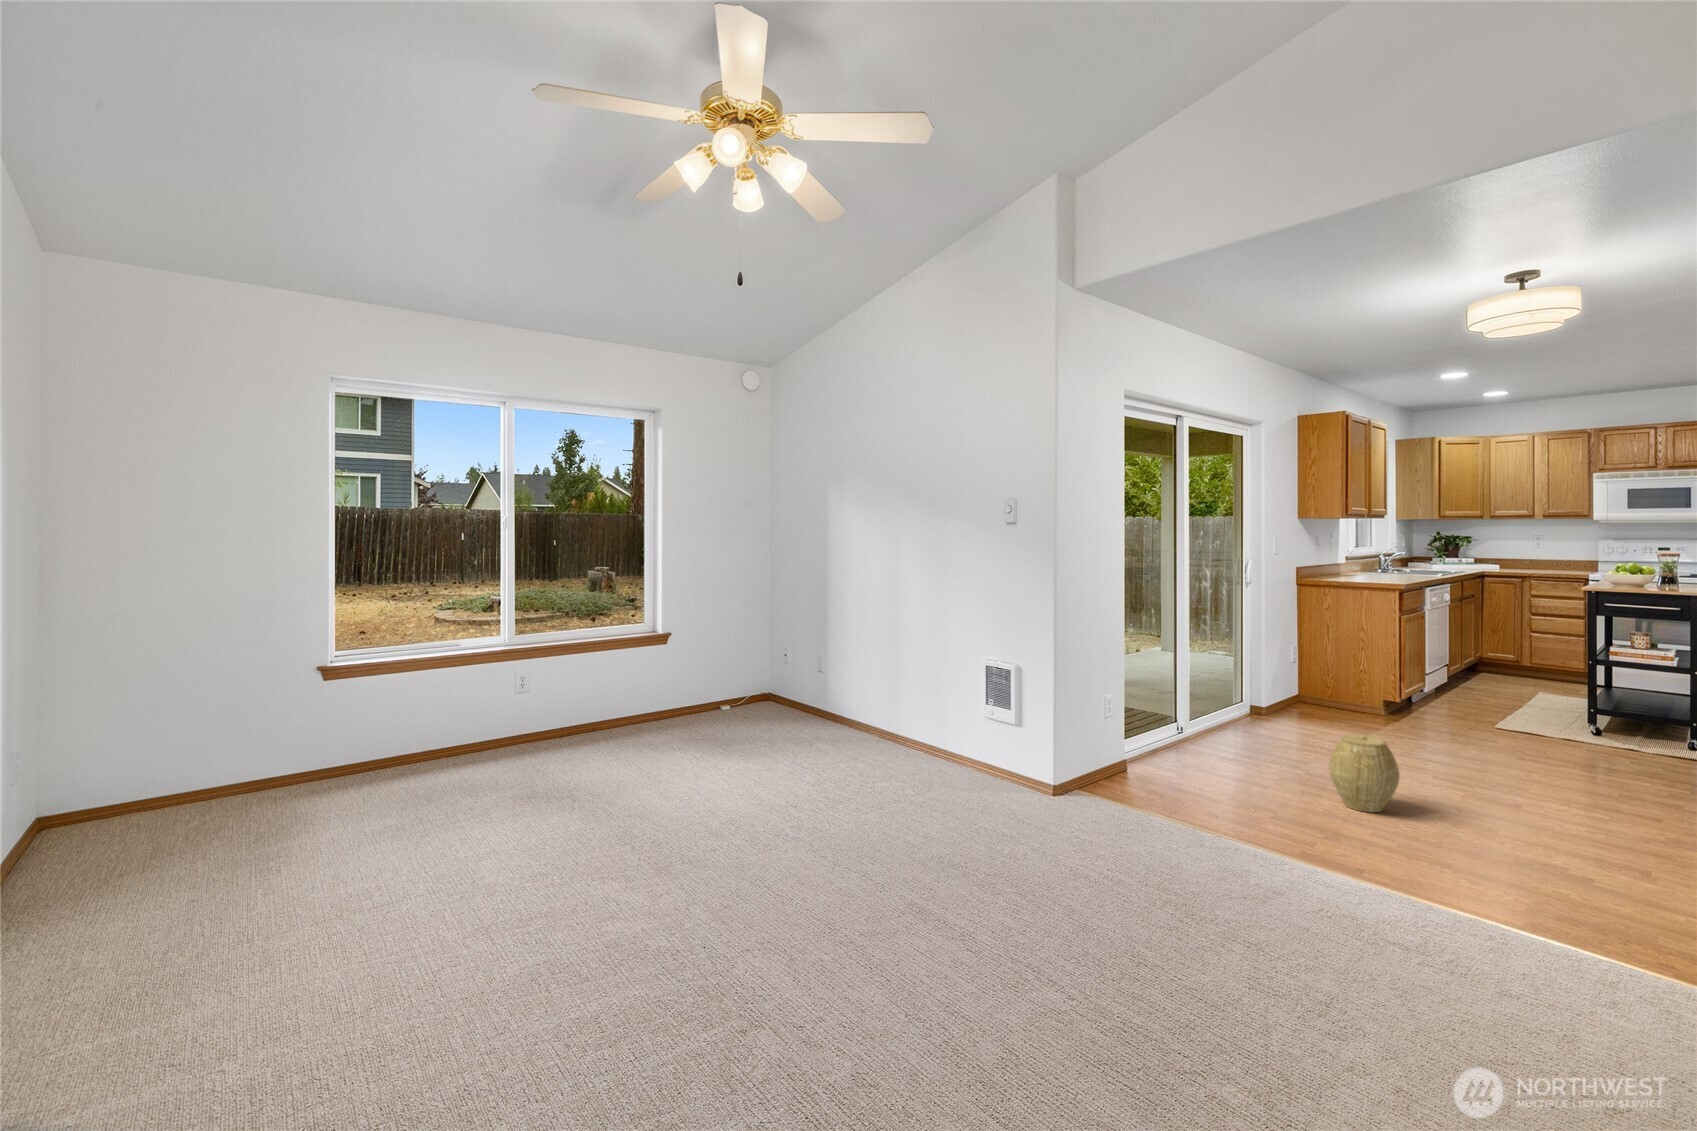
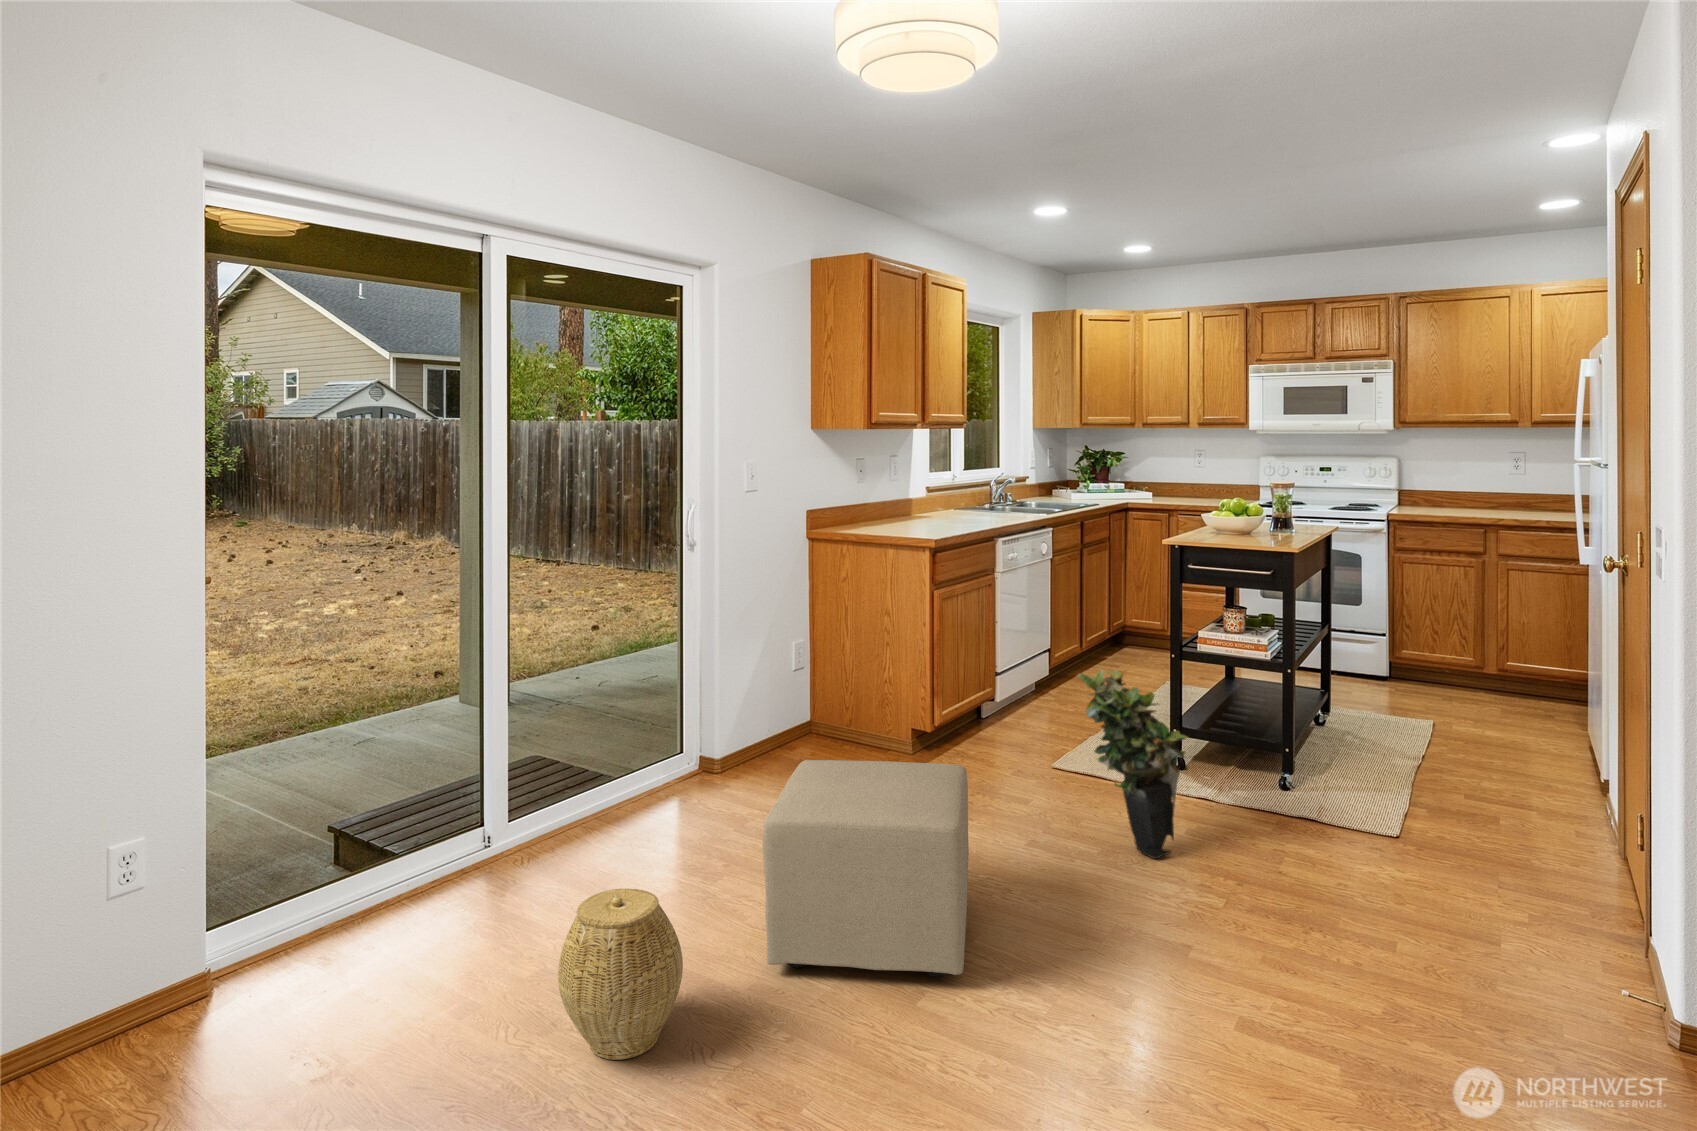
potted plant: none [1551,658,1645,773] -> present [1078,669,1187,859]
ottoman: none [1391,693,1545,802] -> present [763,760,969,977]

